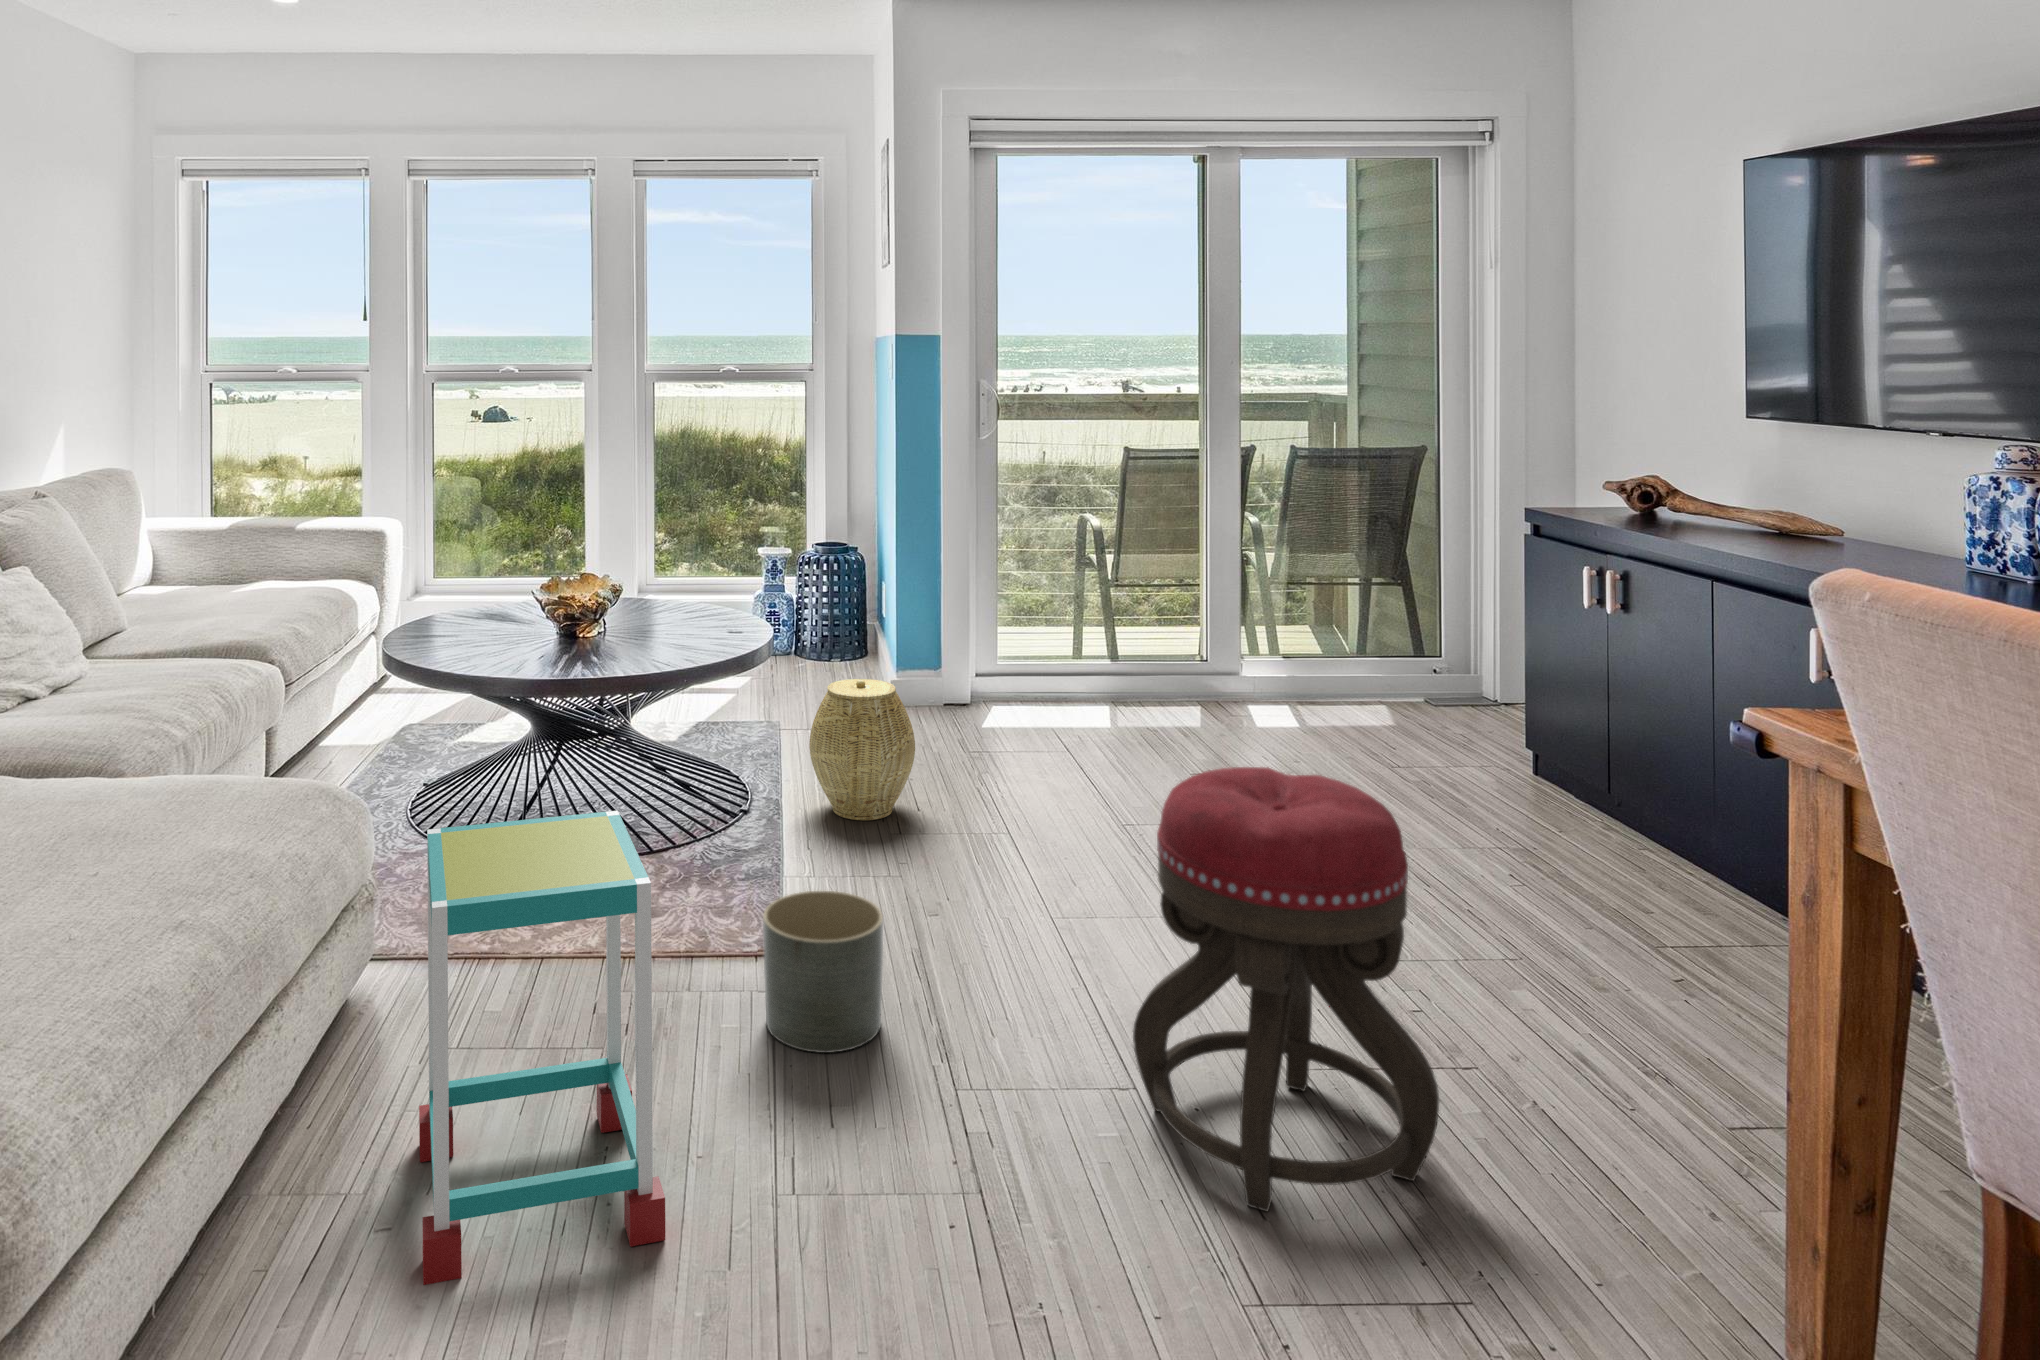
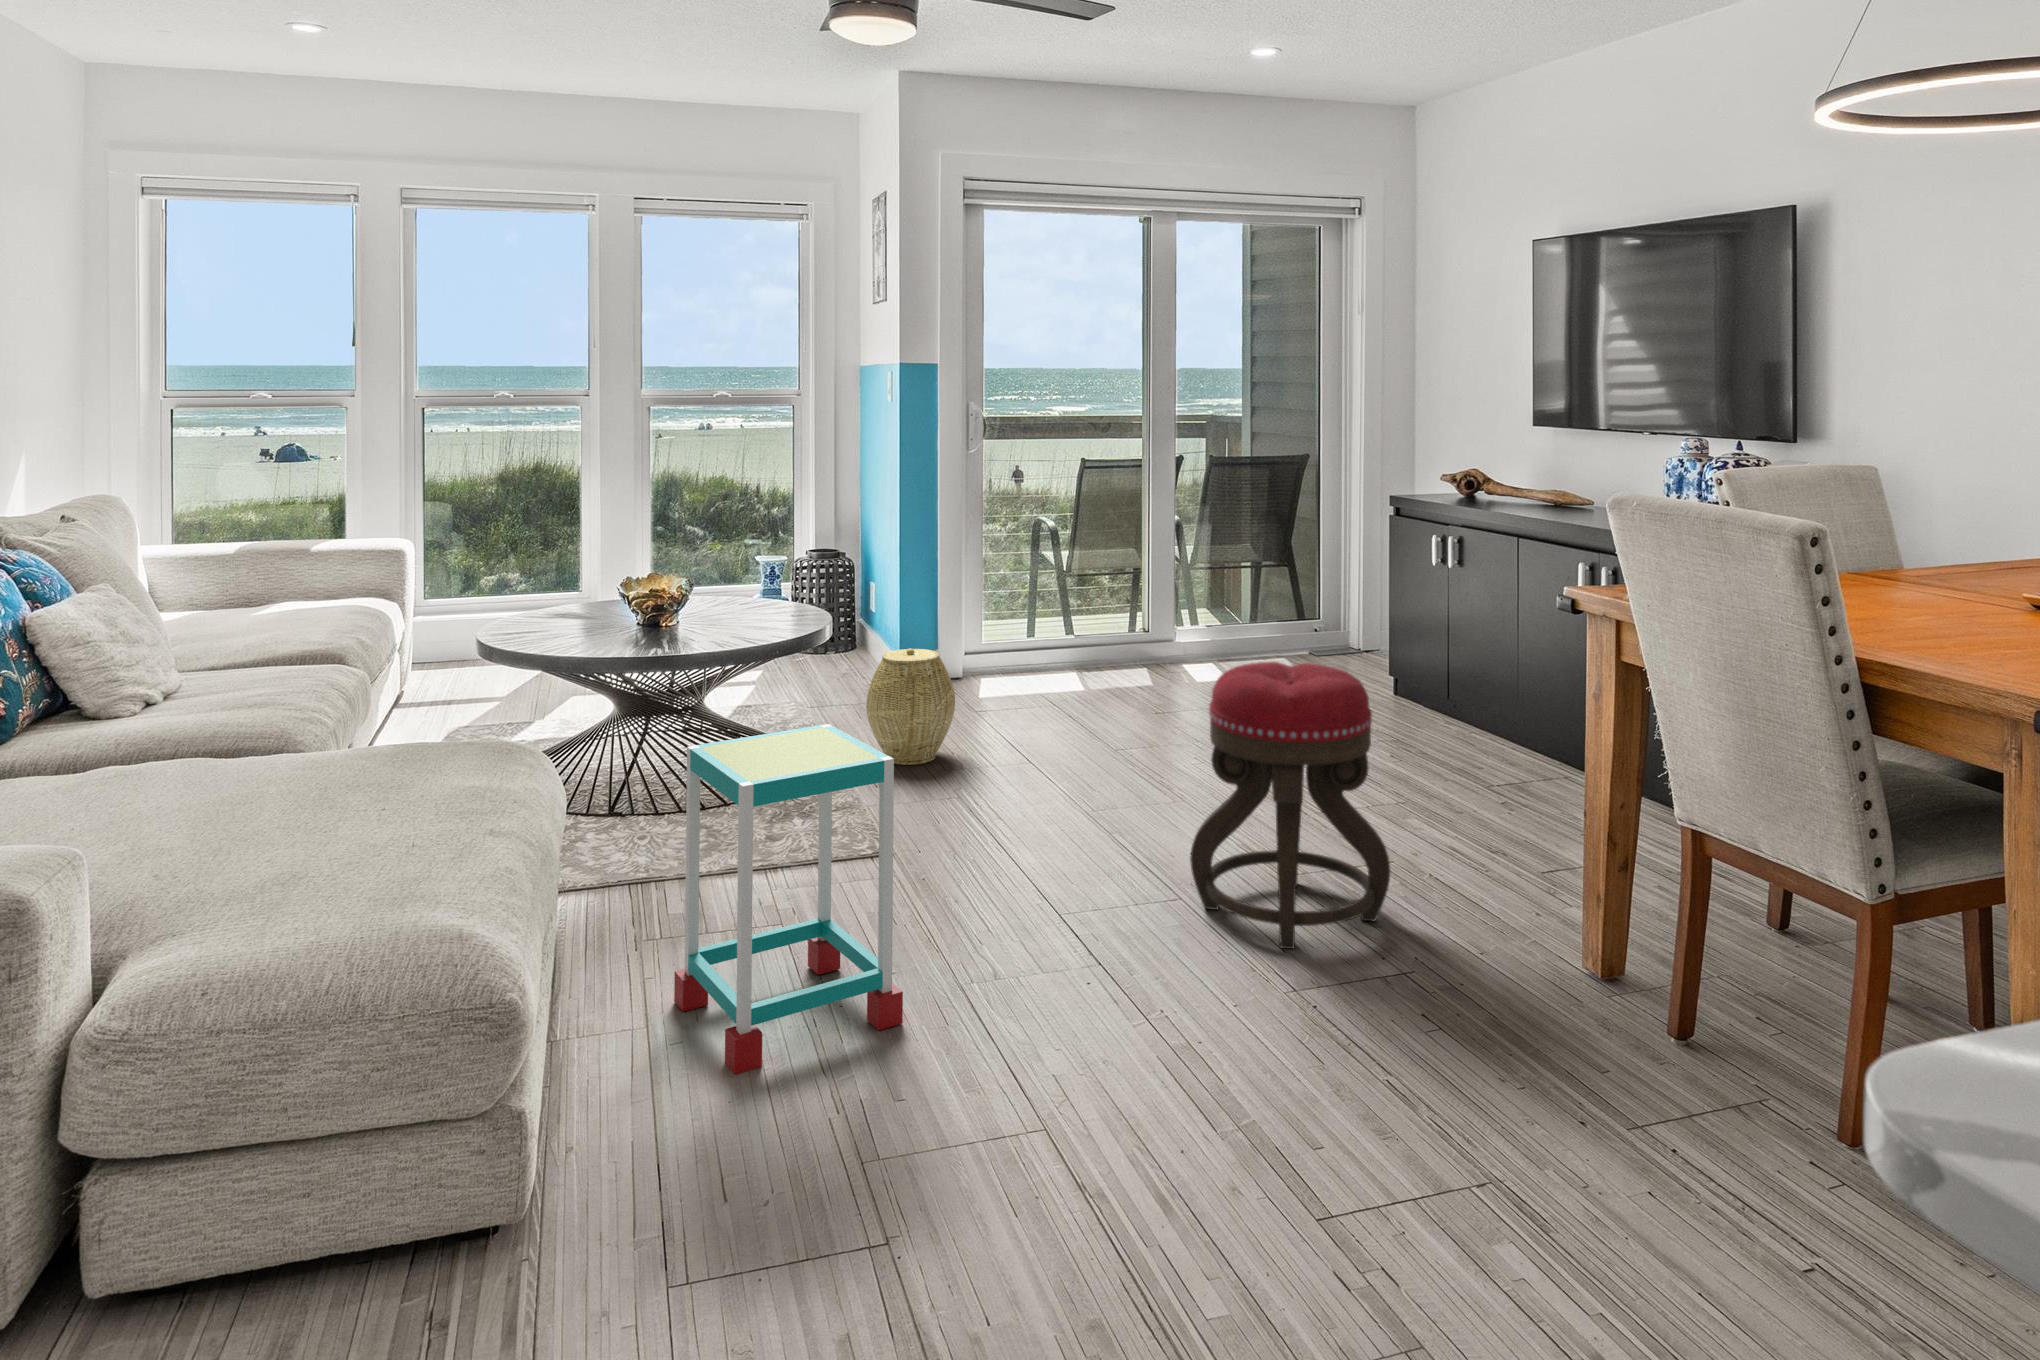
planter: present [763,890,883,1053] -> none [905,793,998,909]

